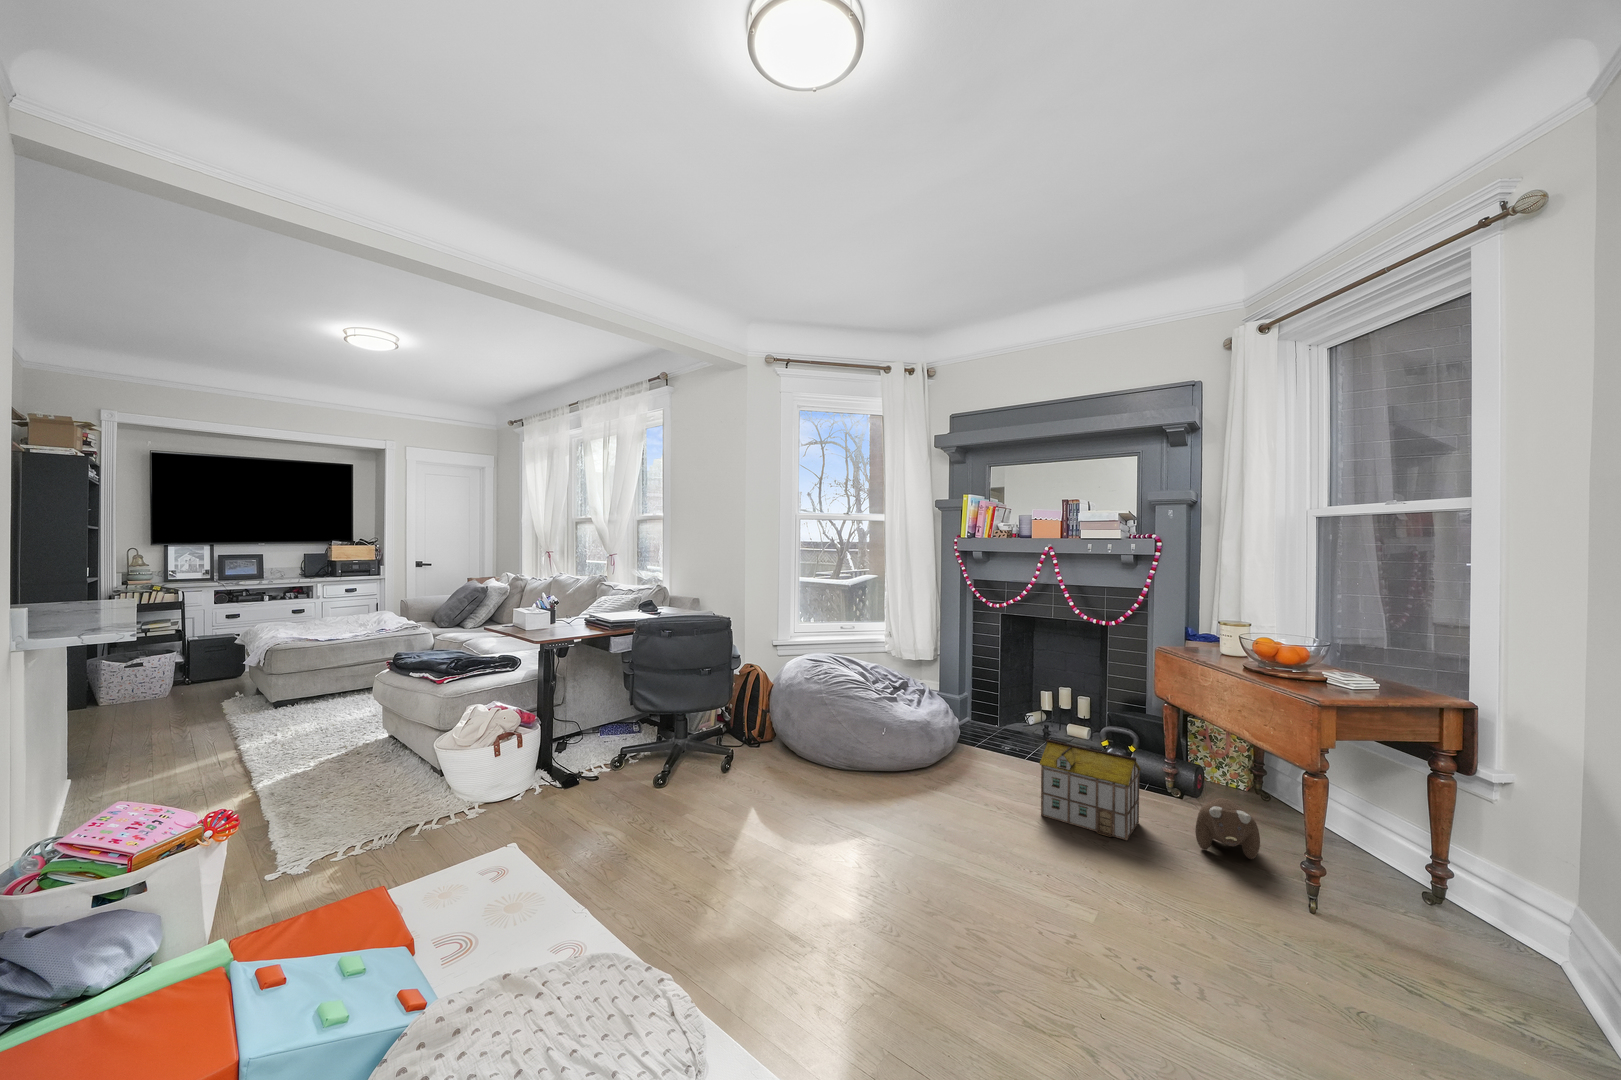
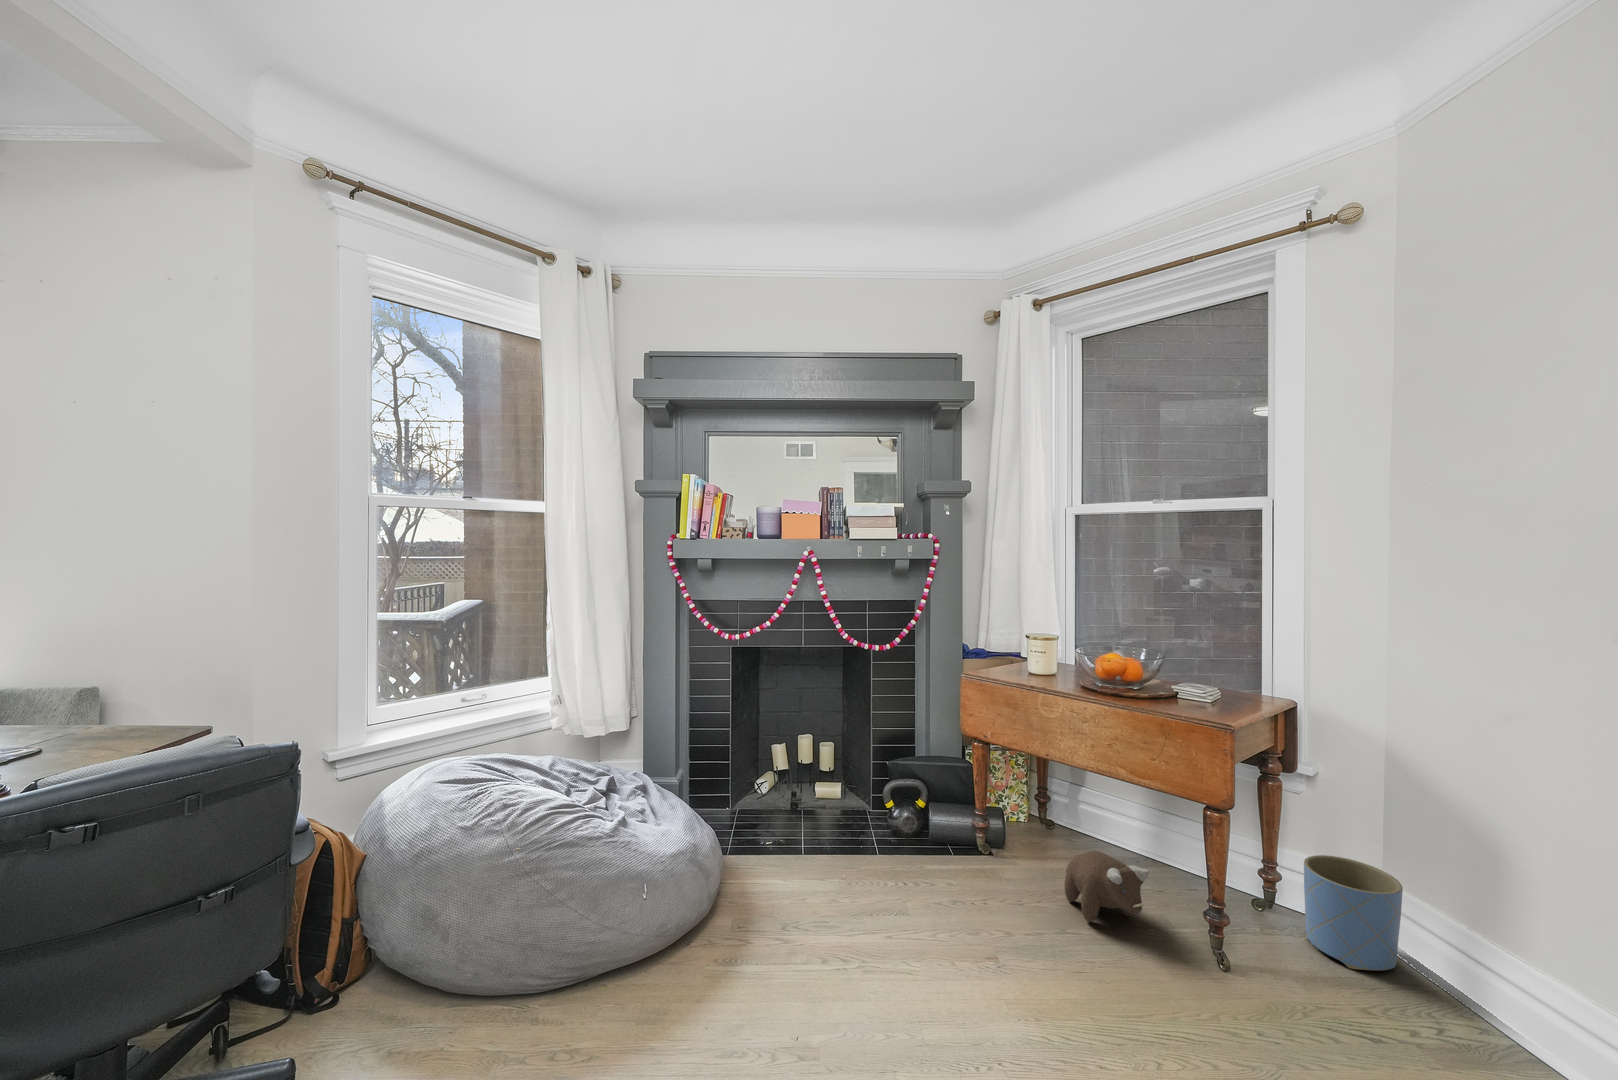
toy house: present [1039,739,1141,840] -> none [904,831,1035,951]
planter: none [1435,855,1554,982] -> present [1304,855,1403,971]

